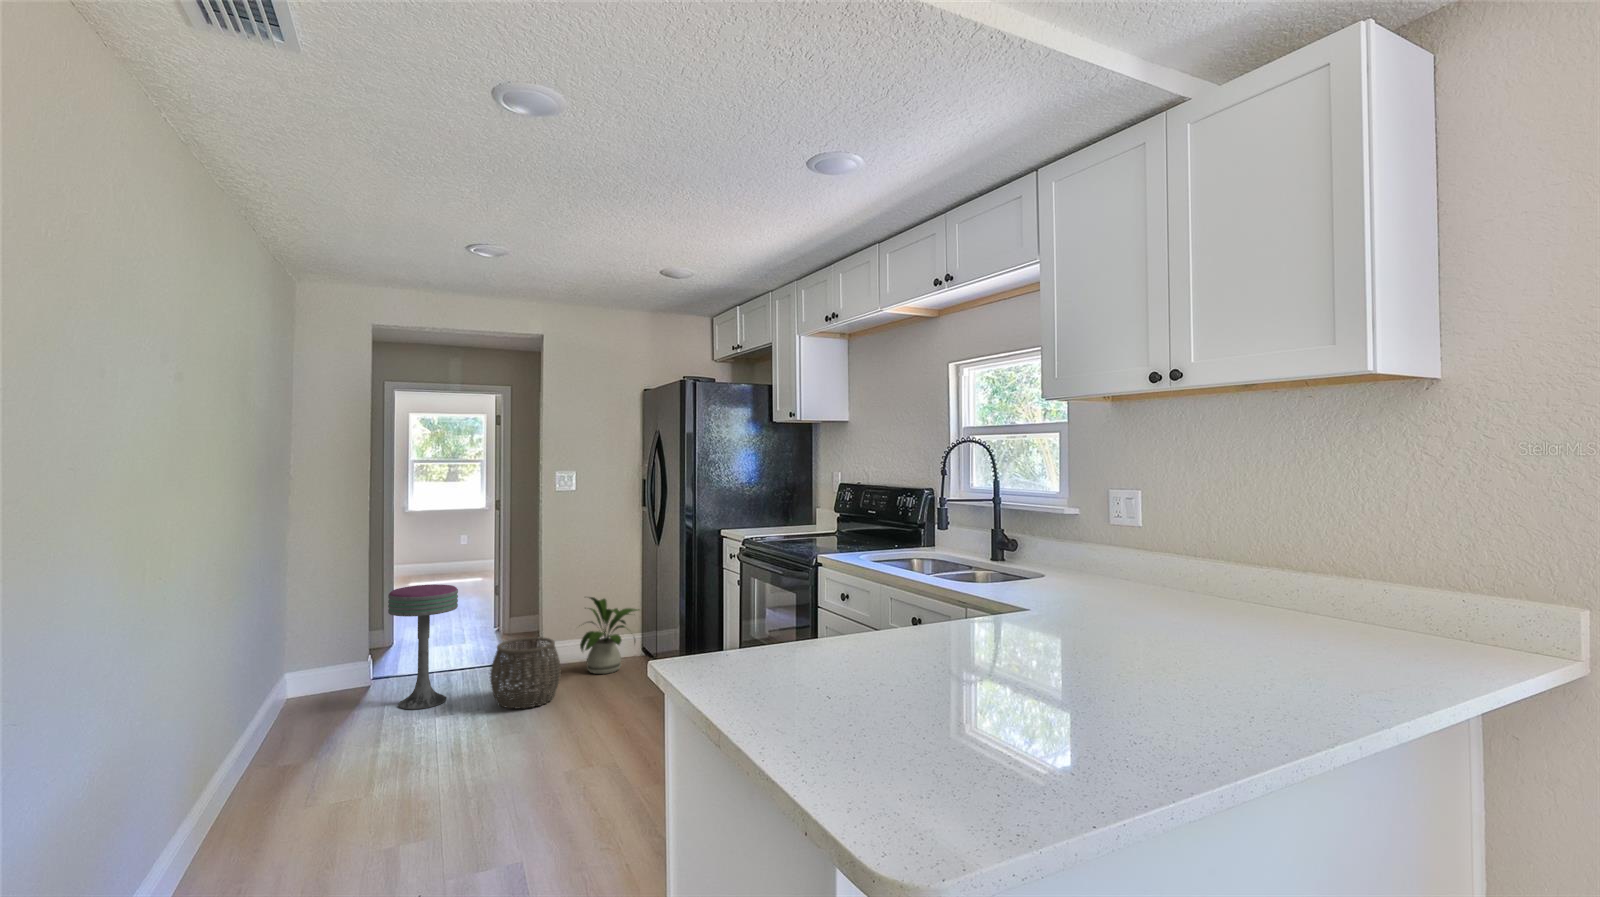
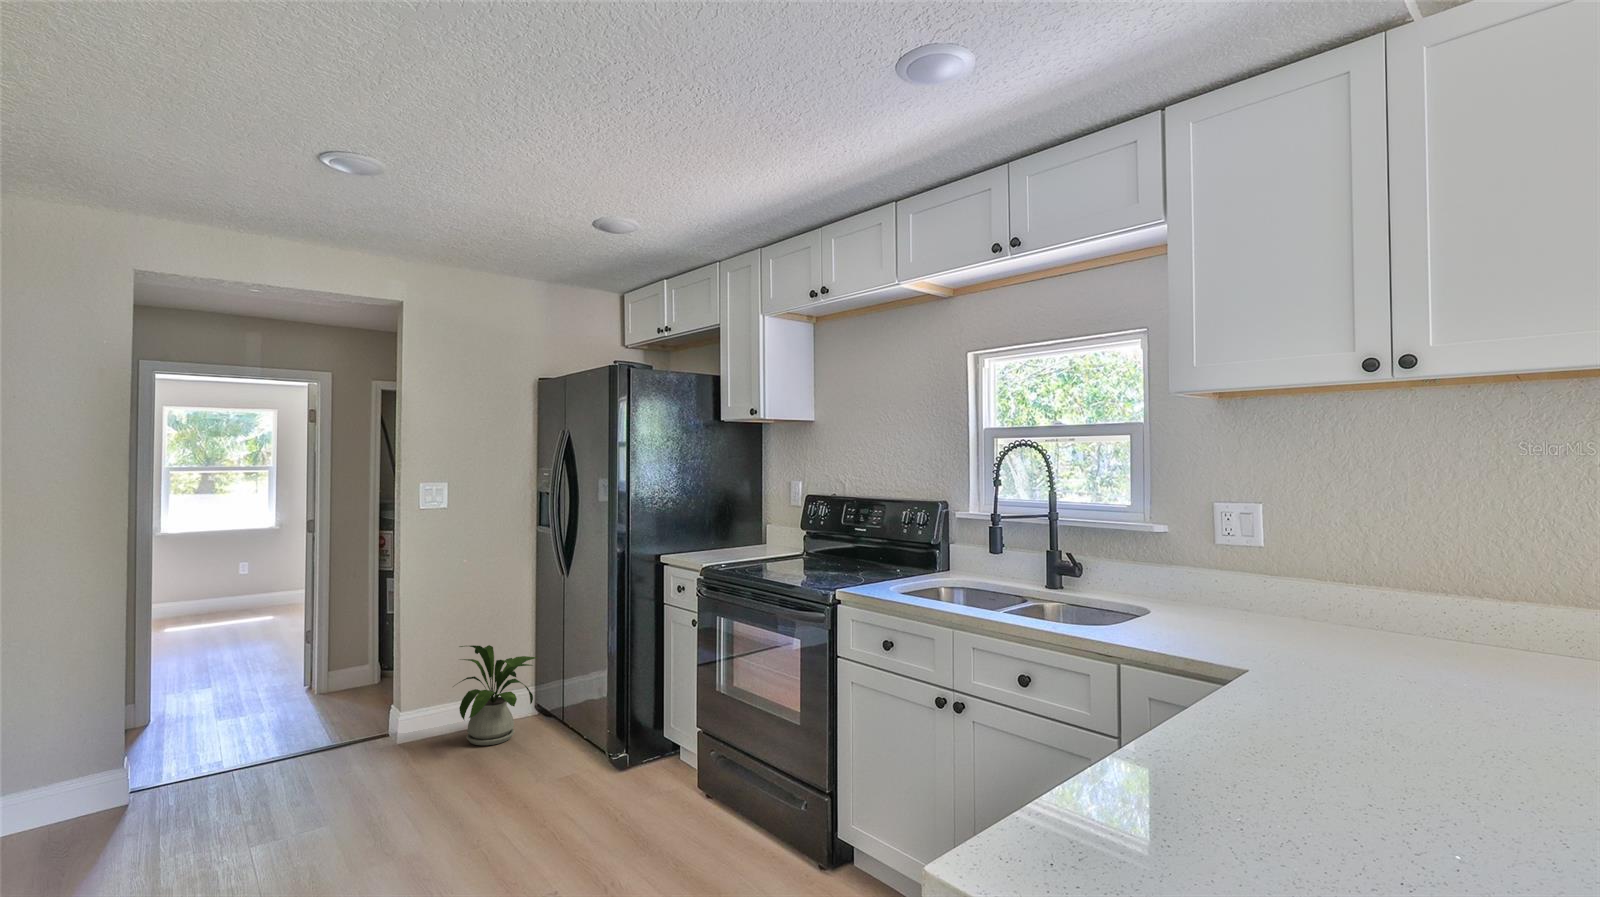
bar stool: present [388,584,458,709] -> none [181,640,290,823]
woven basket: present [490,637,561,709] -> none [340,705,444,809]

